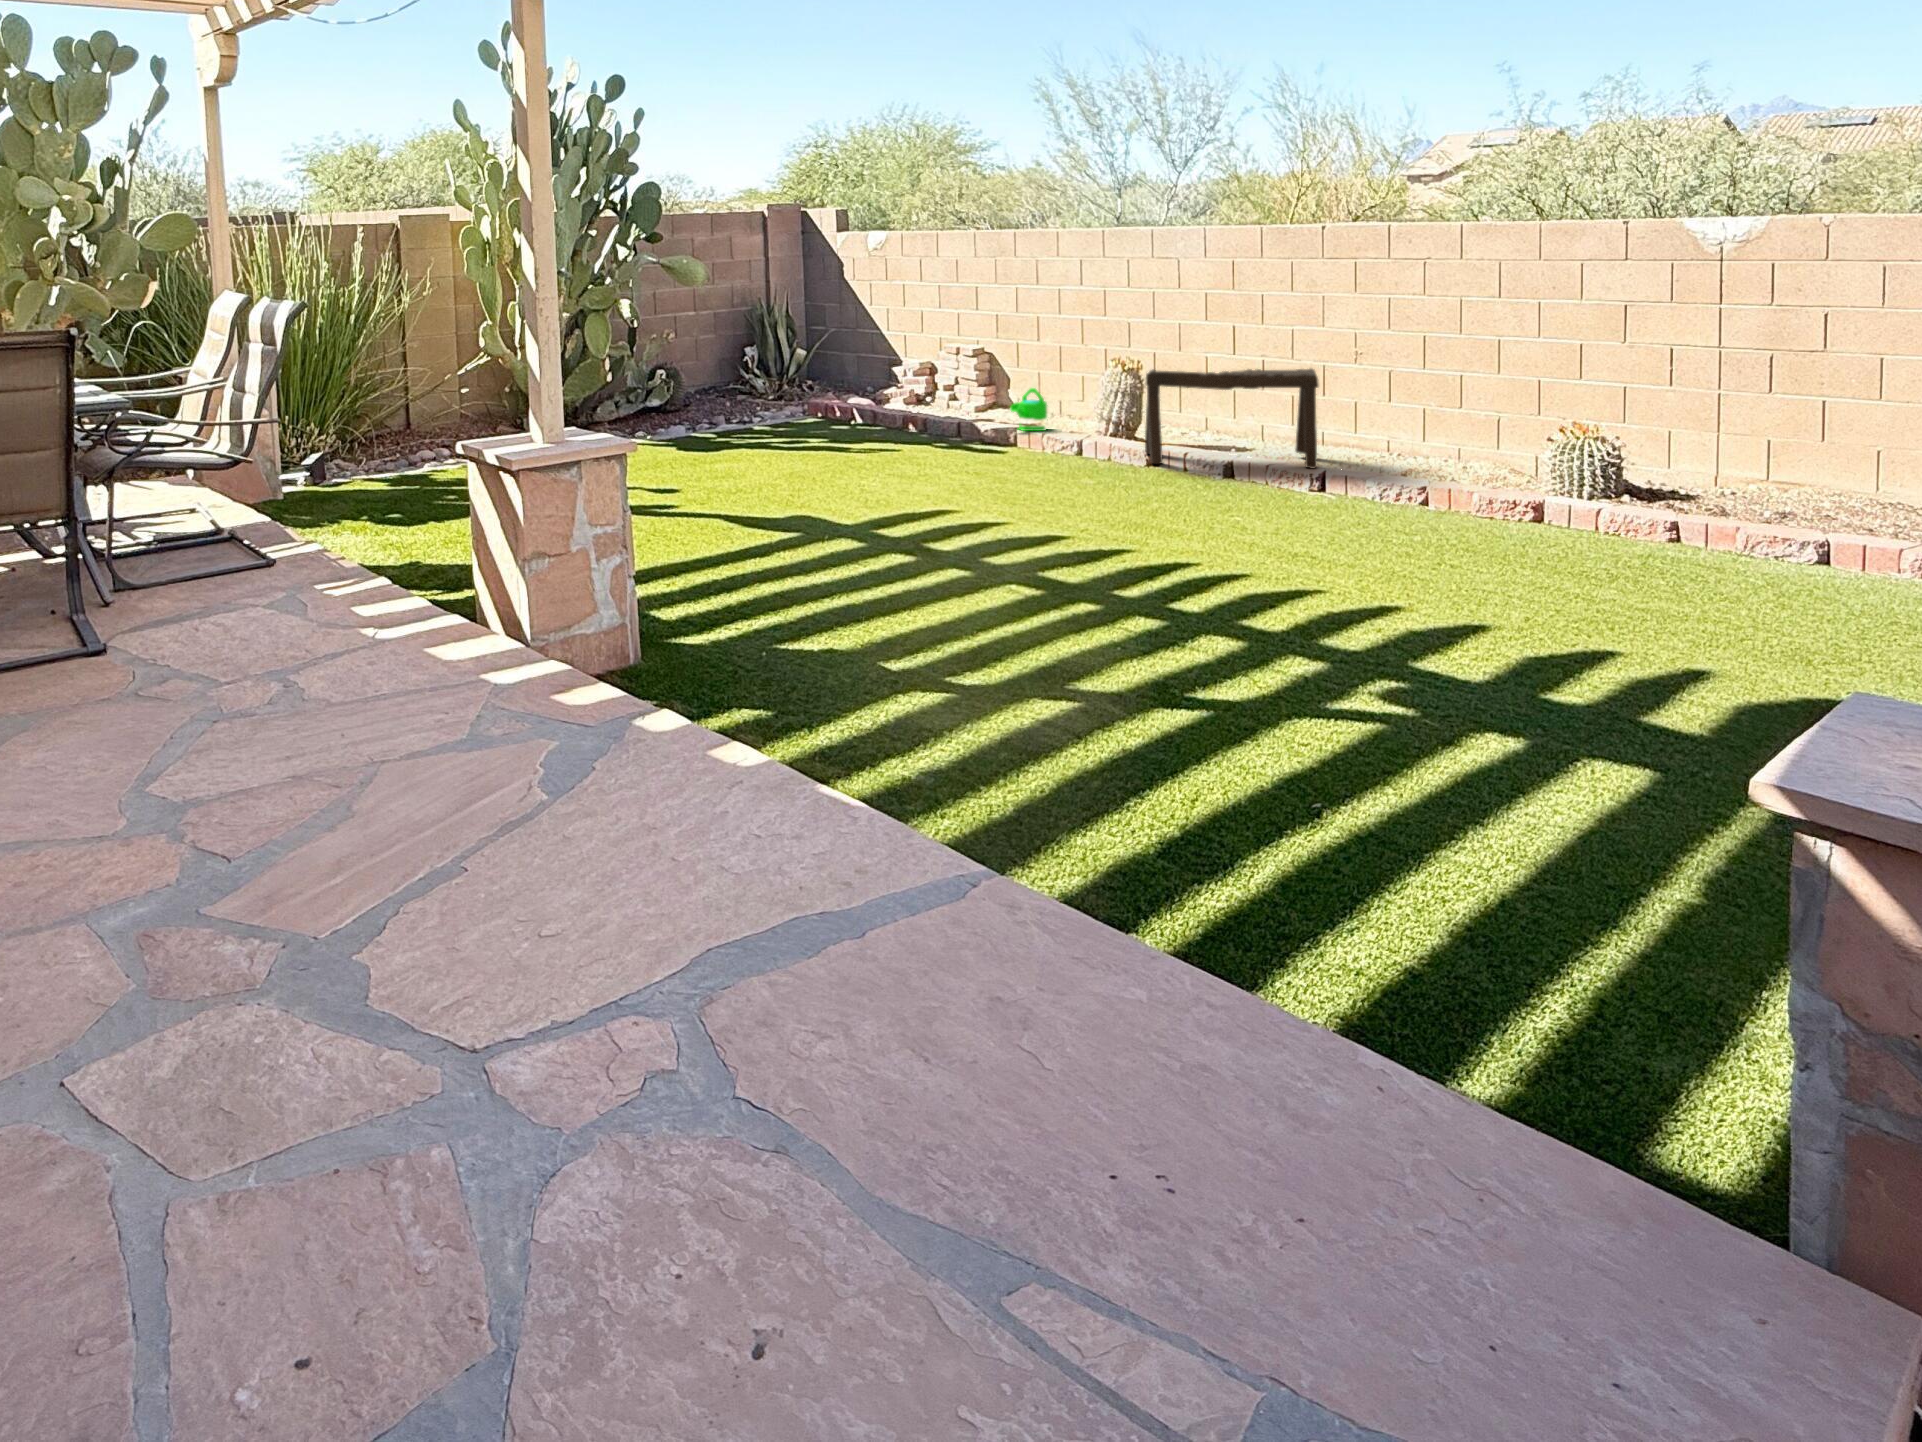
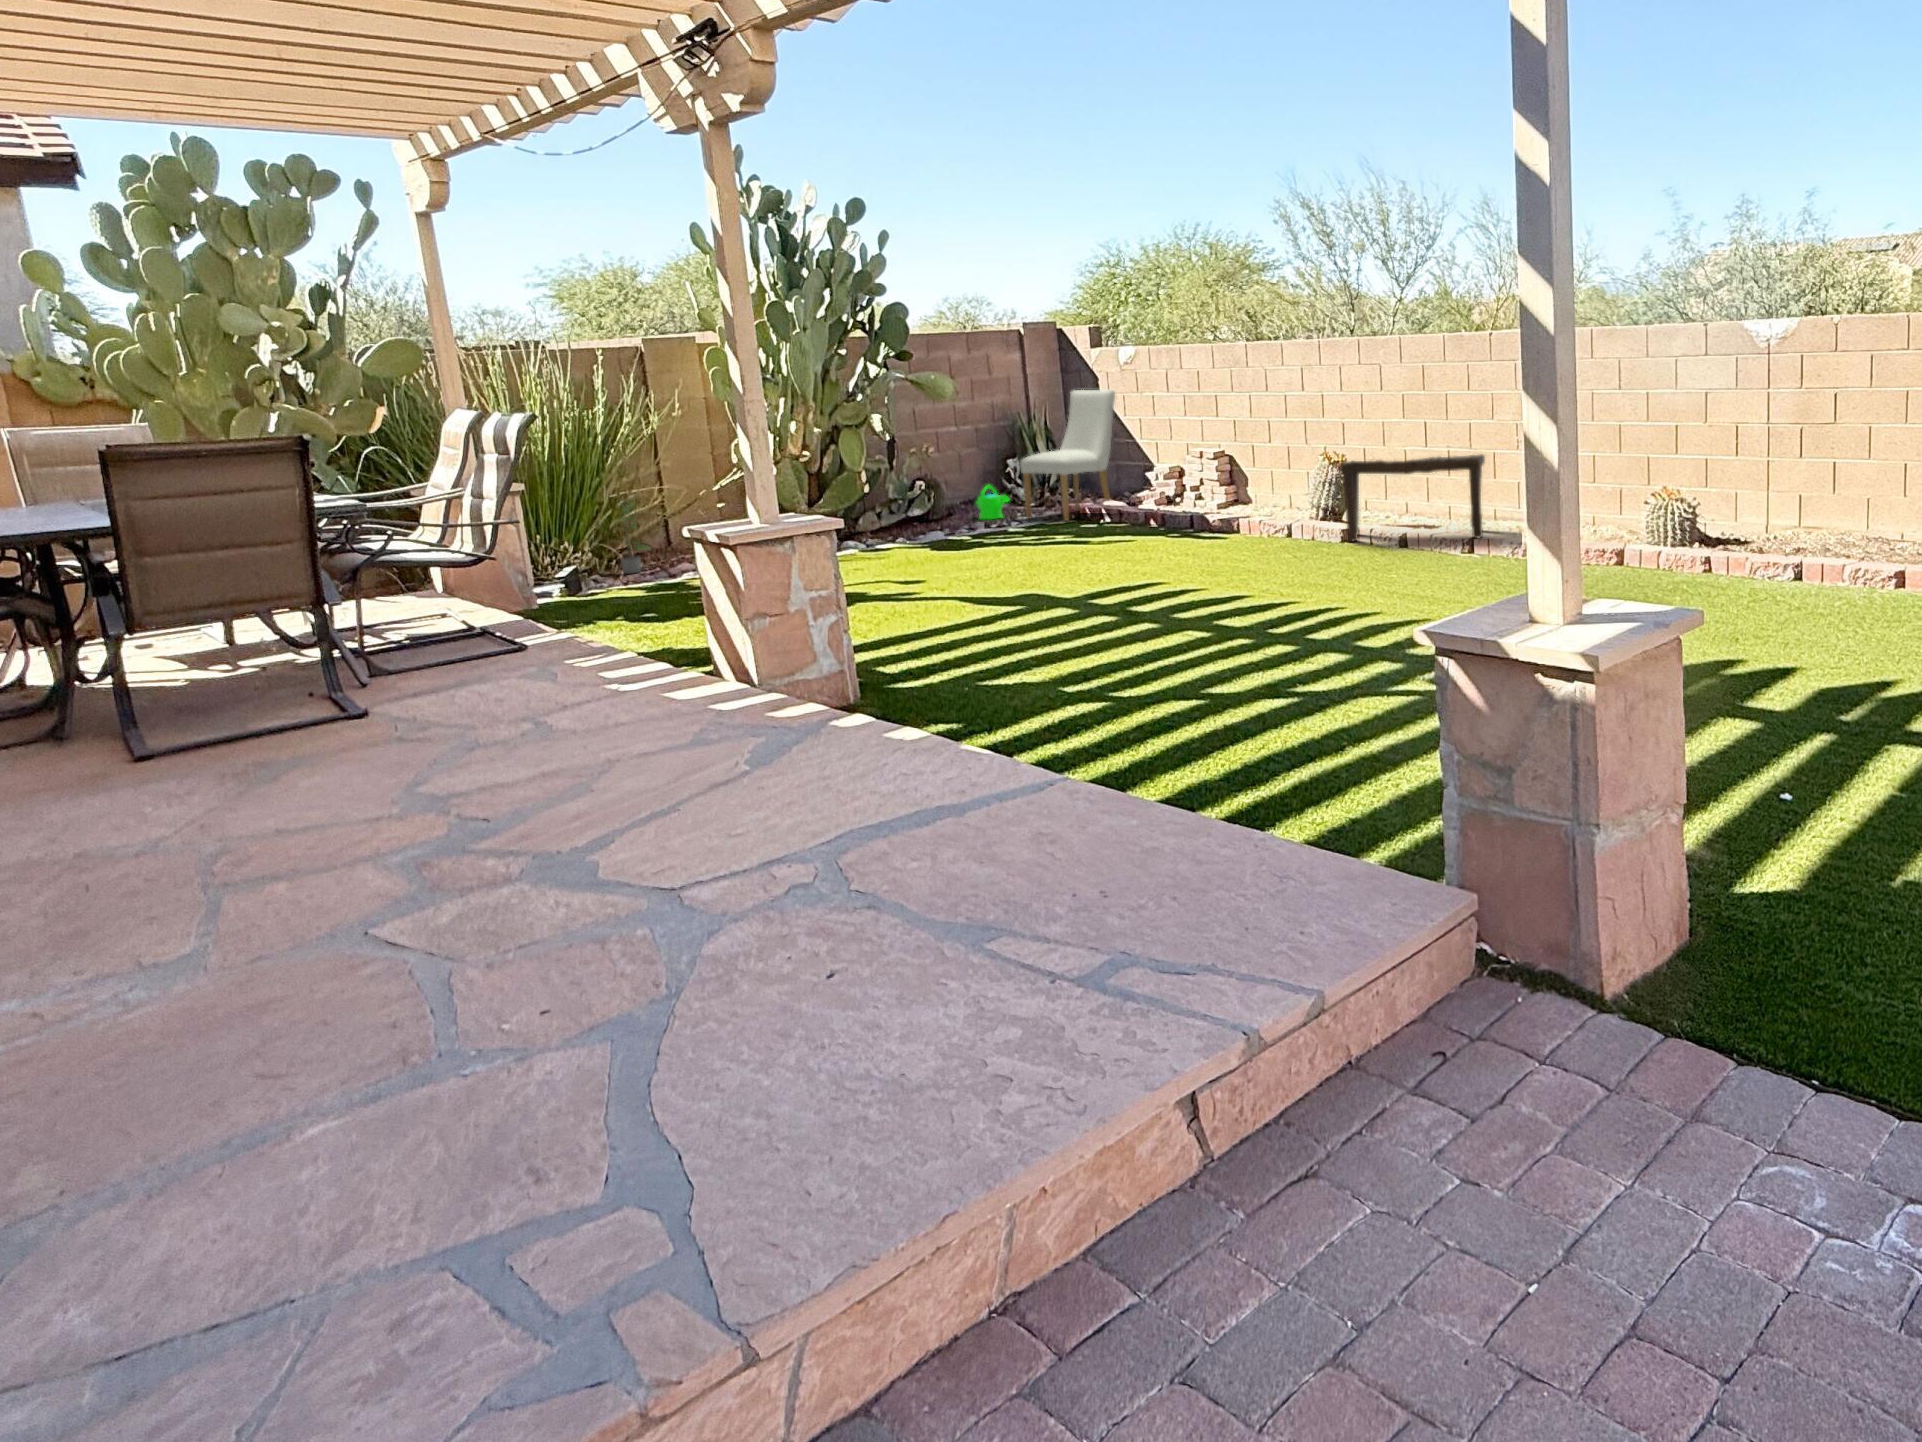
chair: none [761,278,864,417] -> present [1020,390,1115,521]
potted plant: none [357,377,398,459] -> present [617,498,651,574]
watering can: present [1010,388,1047,431] -> present [976,485,1010,519]

